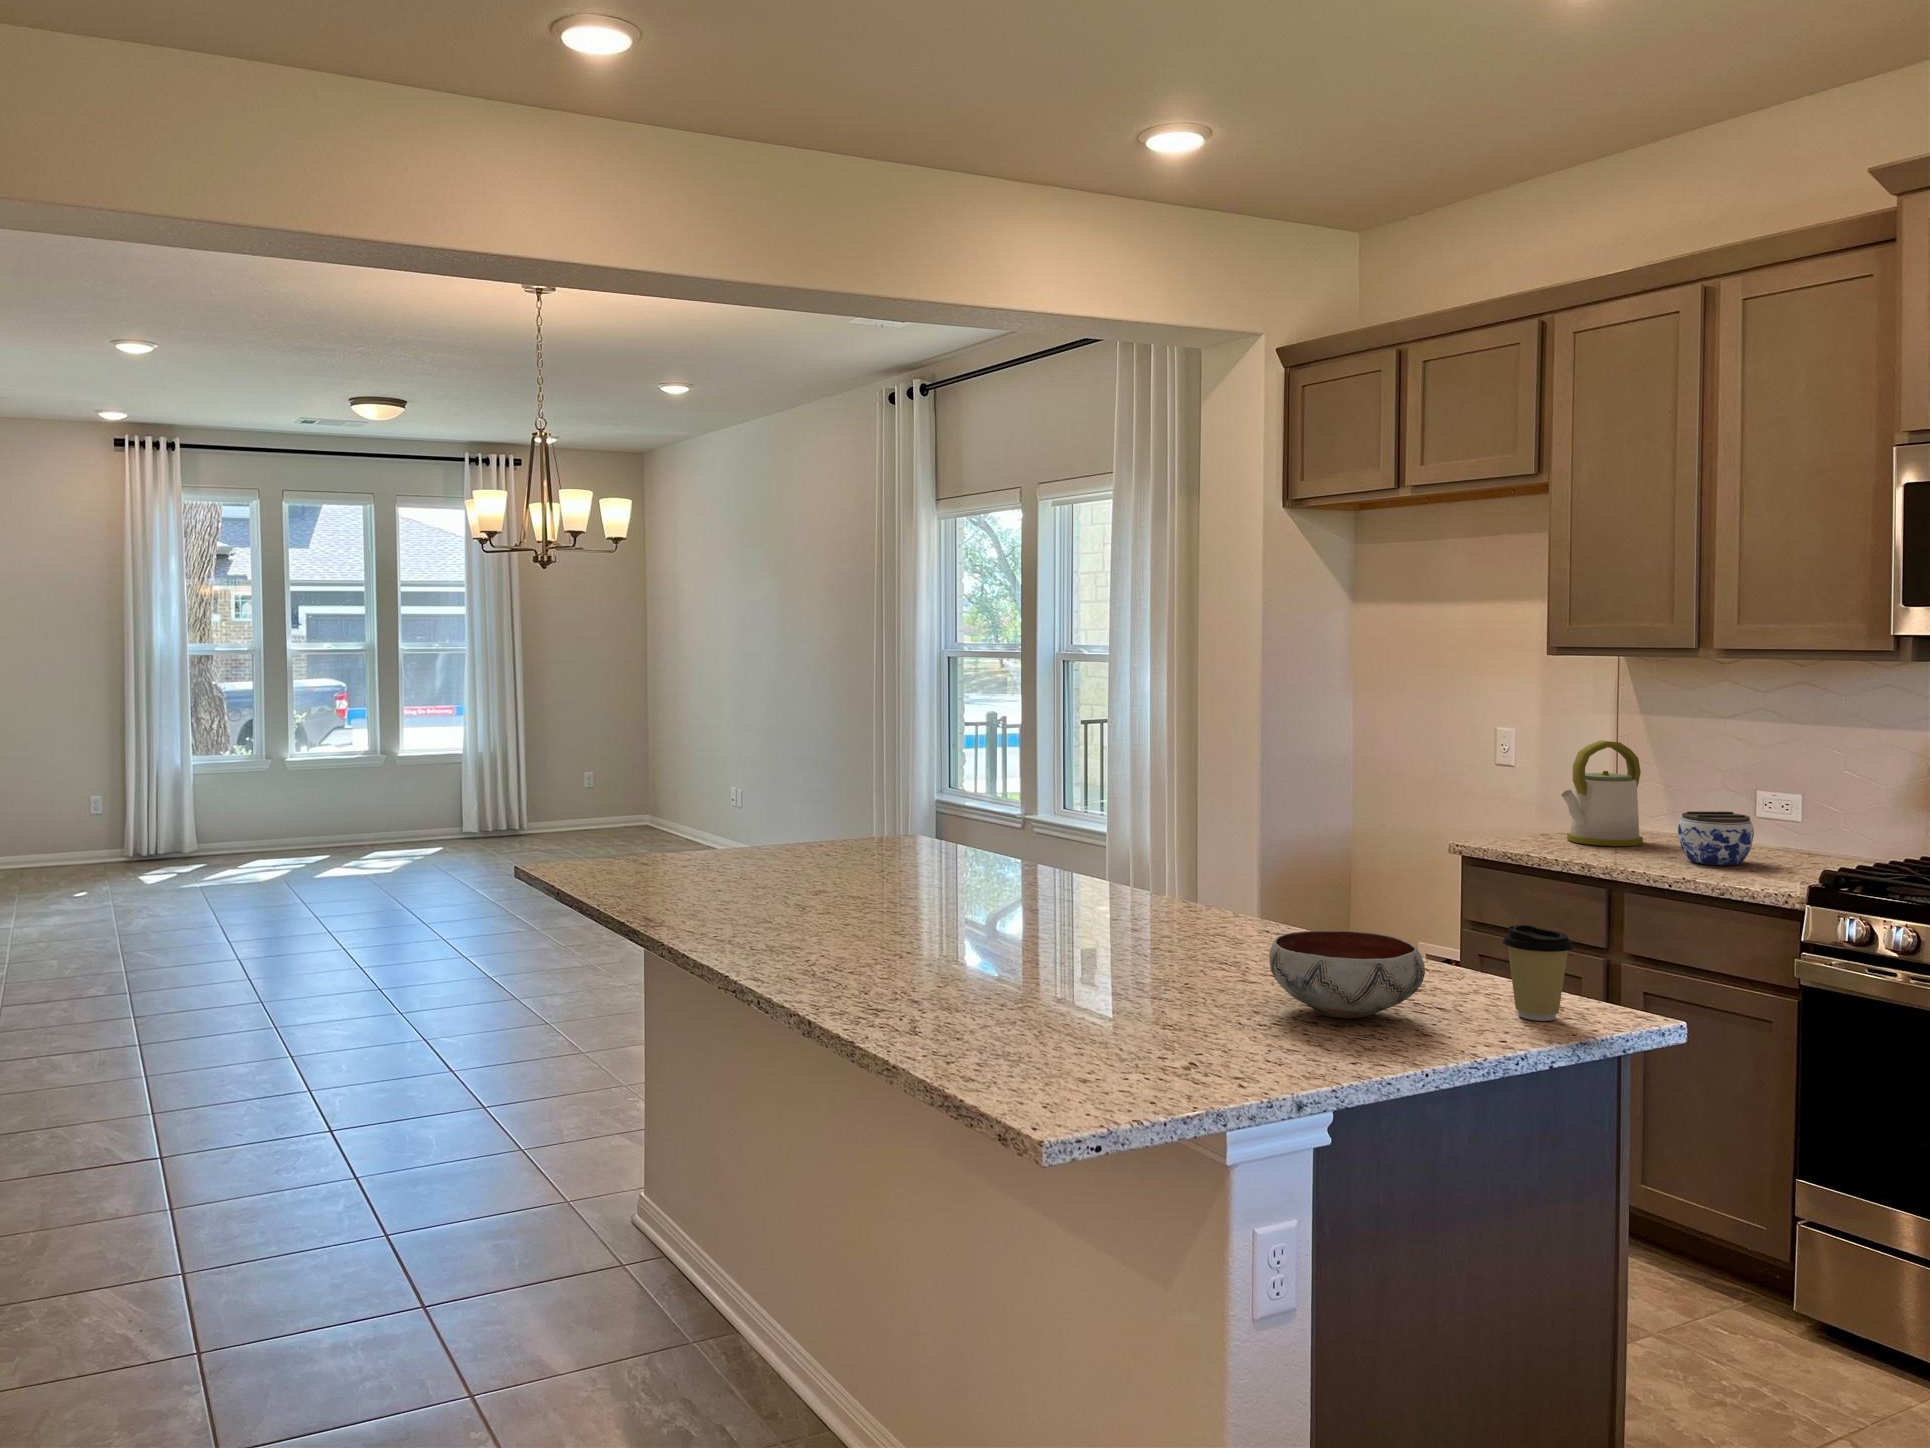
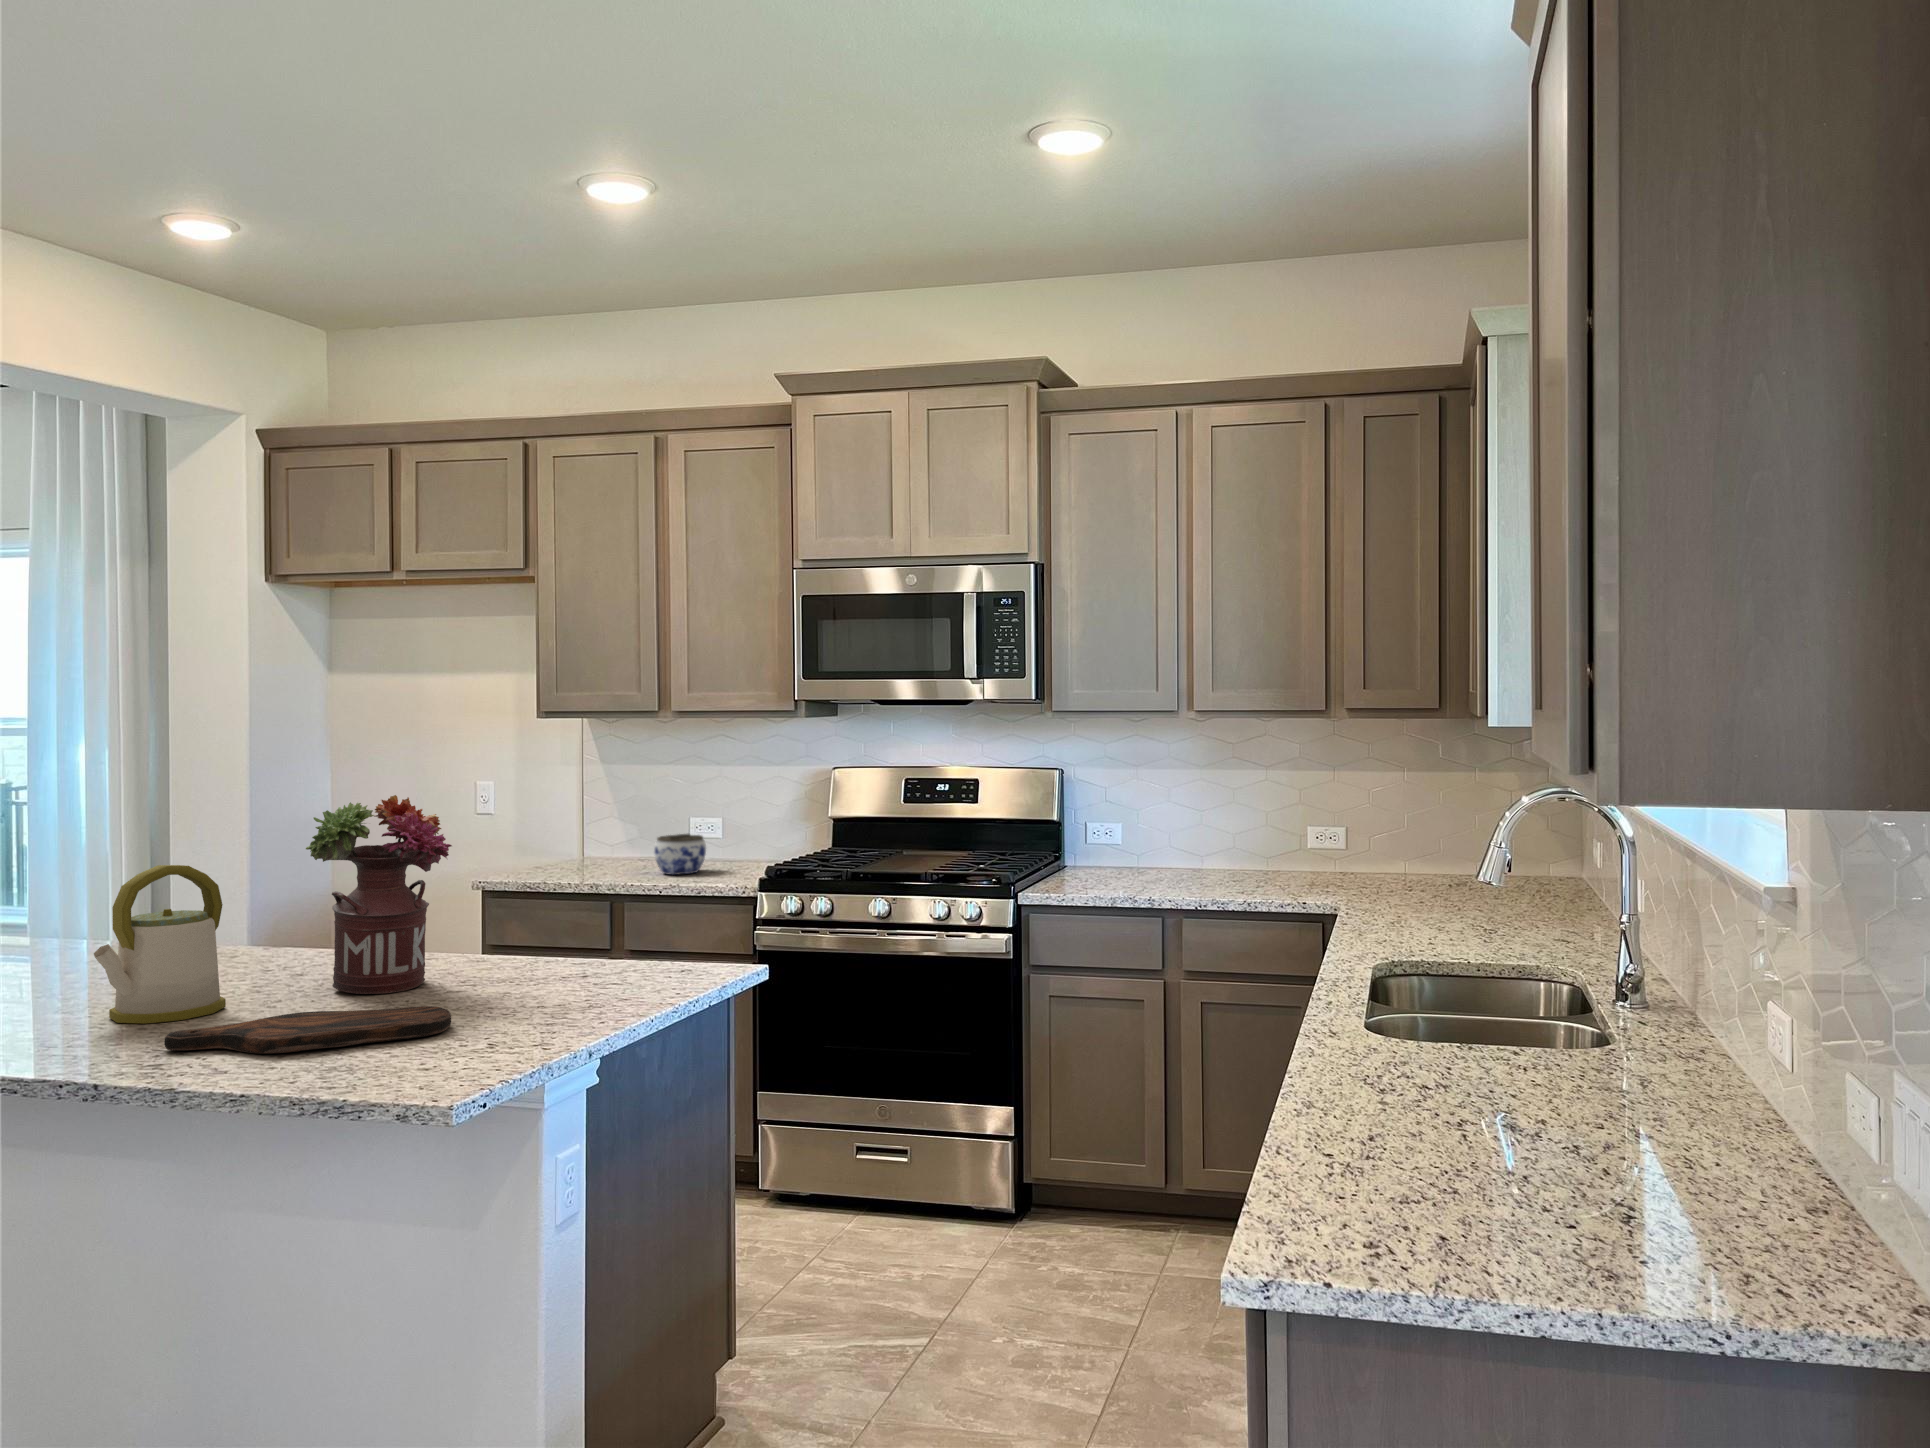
kettle: present [1561,740,1643,846] -> present [94,865,226,1024]
flower arrangement: none [1122,744,1274,968] -> present [306,795,452,994]
coffee cup: present [1503,925,1573,1021] -> none [655,910,704,978]
bowl: present [1269,930,1425,1019] -> none [488,932,614,1002]
cutting board: none [934,973,1197,1033] -> present [164,1006,451,1054]

